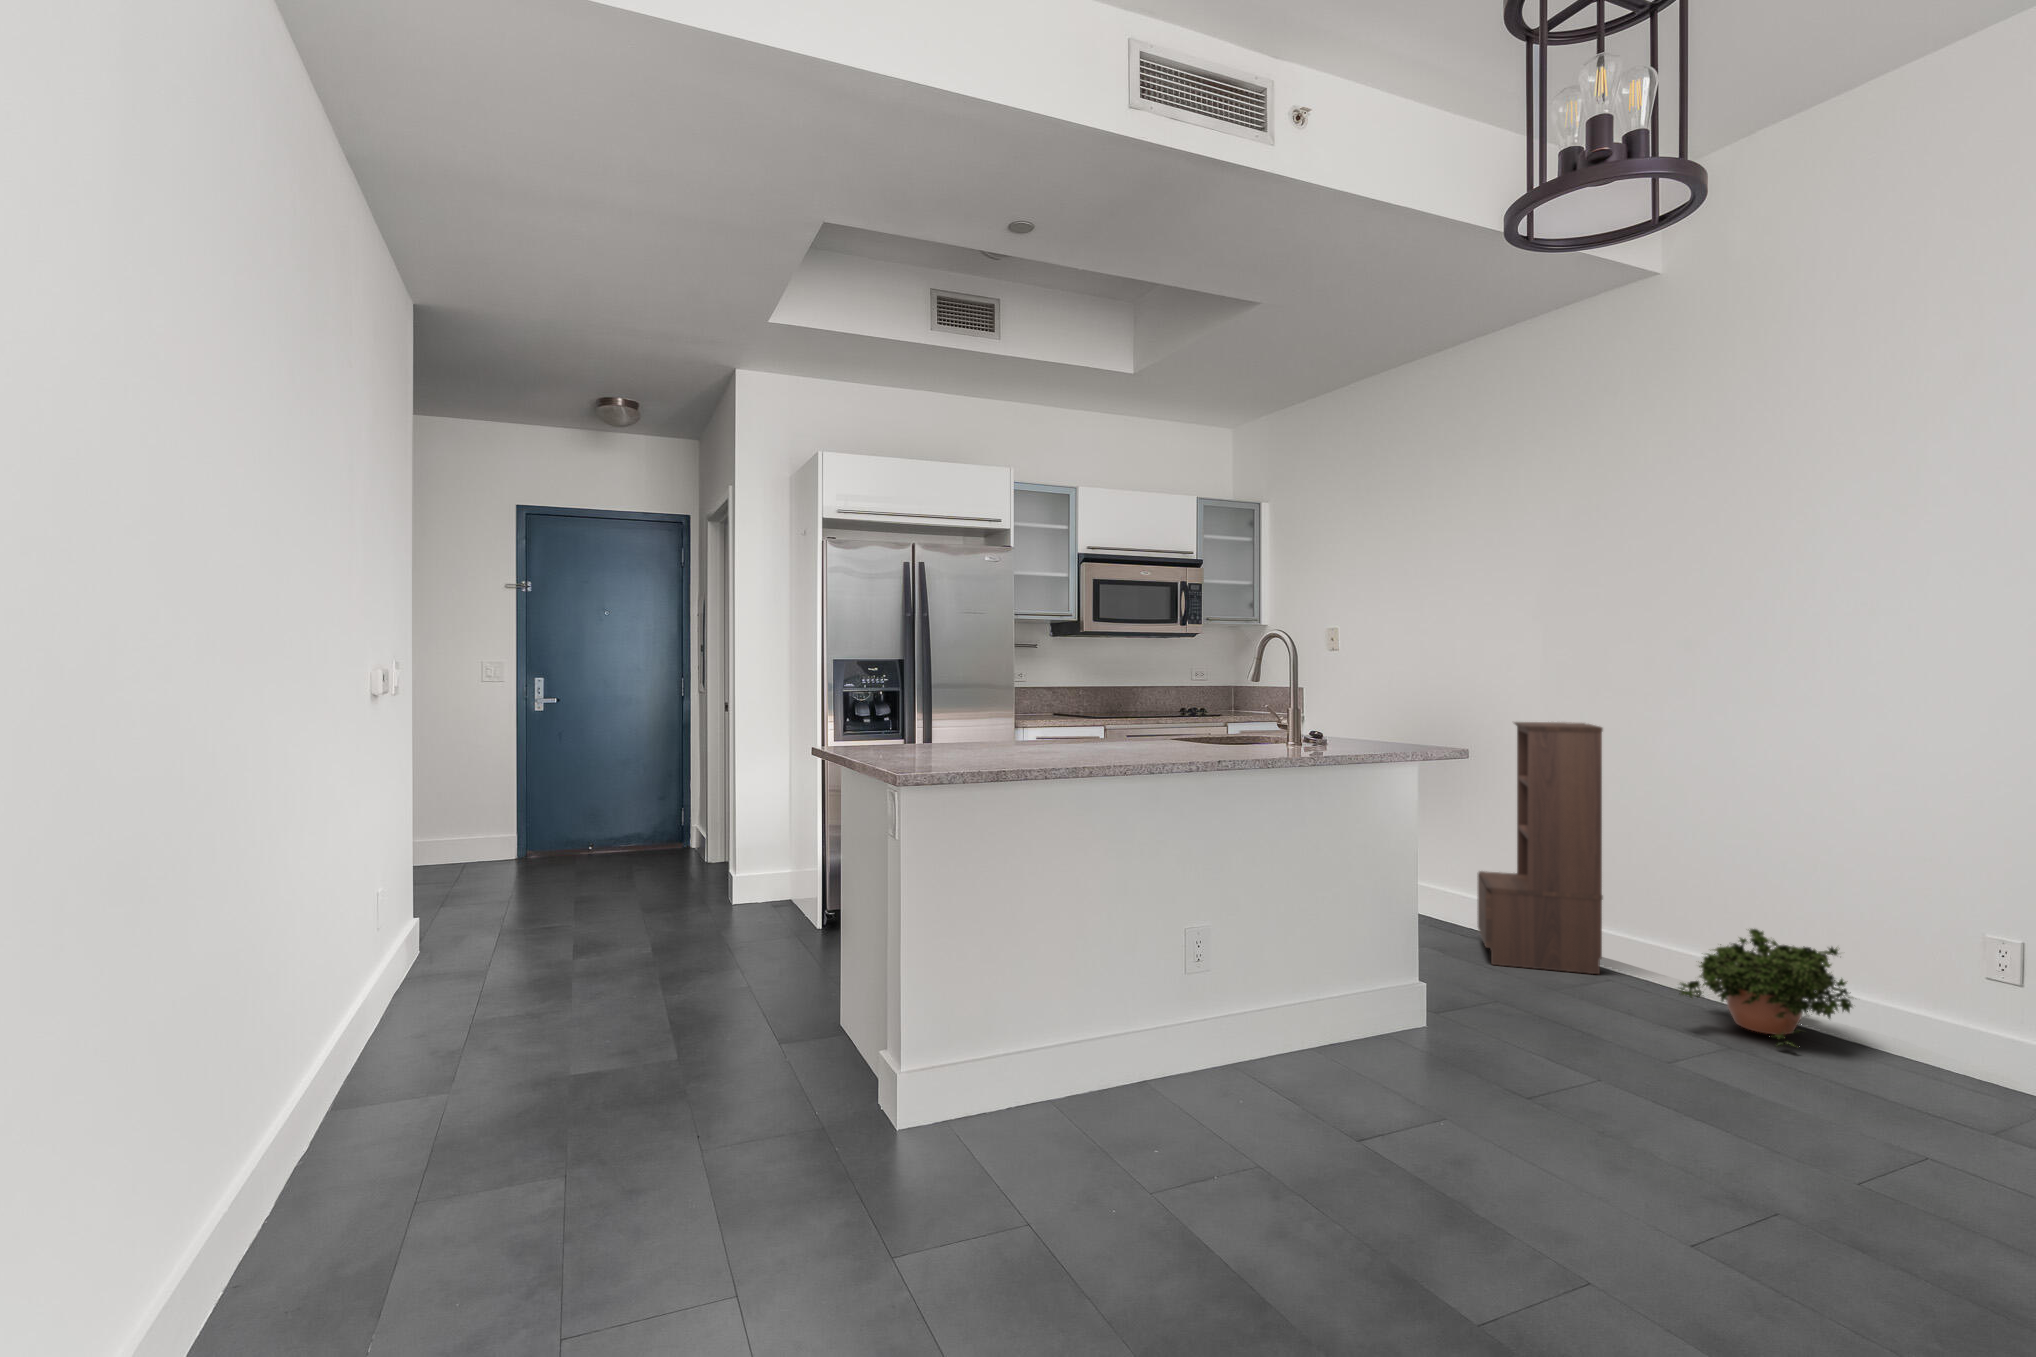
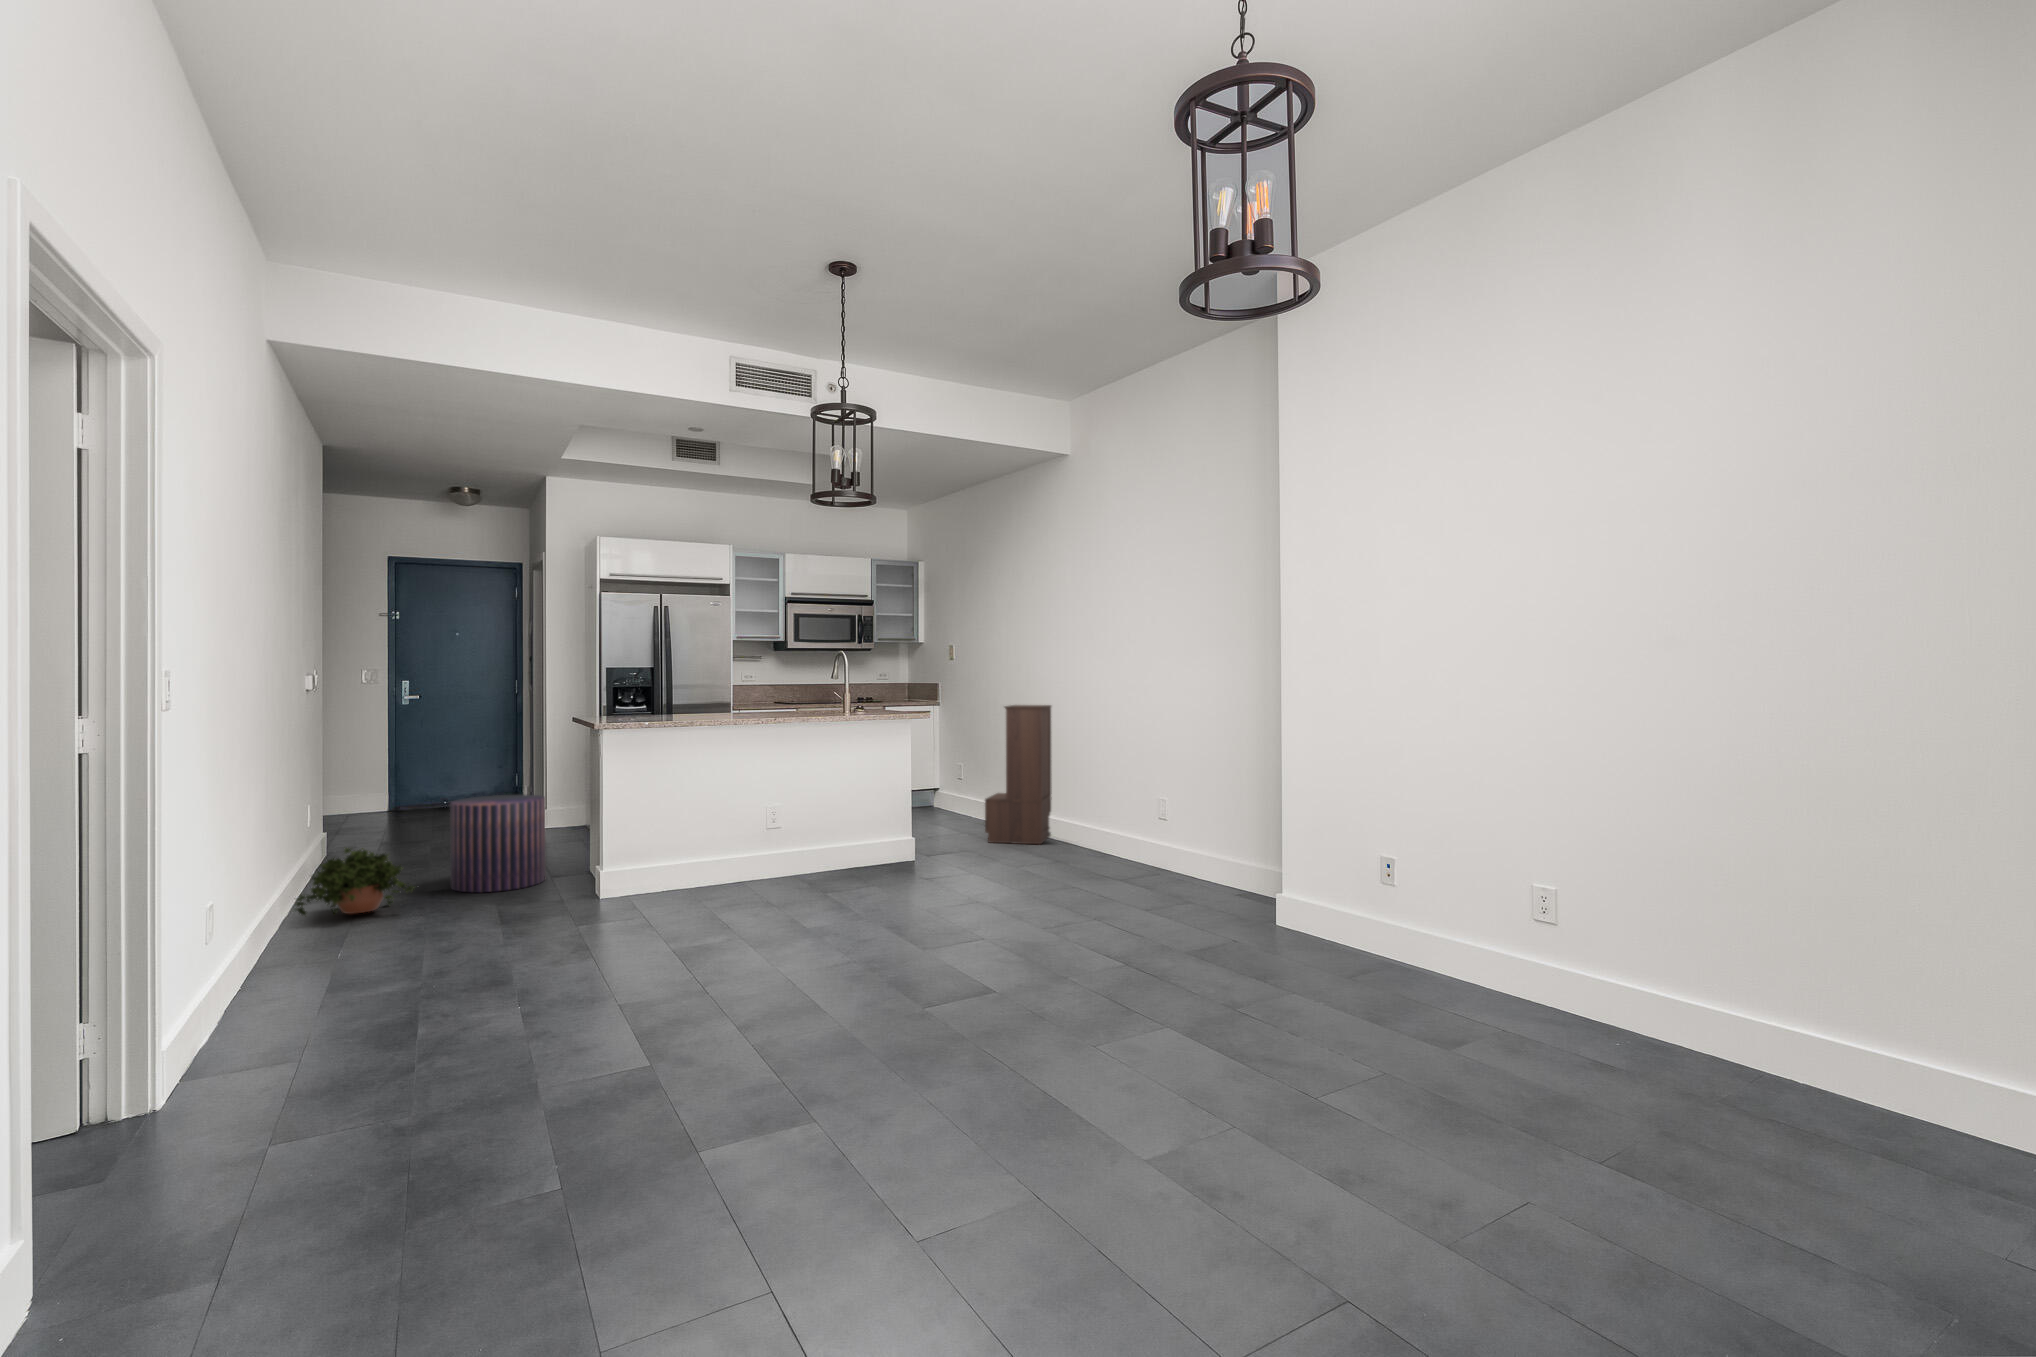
pouf: none [612,883,775,1086] -> present [450,795,545,892]
potted plant: present [1680,929,1852,1046] -> present [296,848,414,915]

